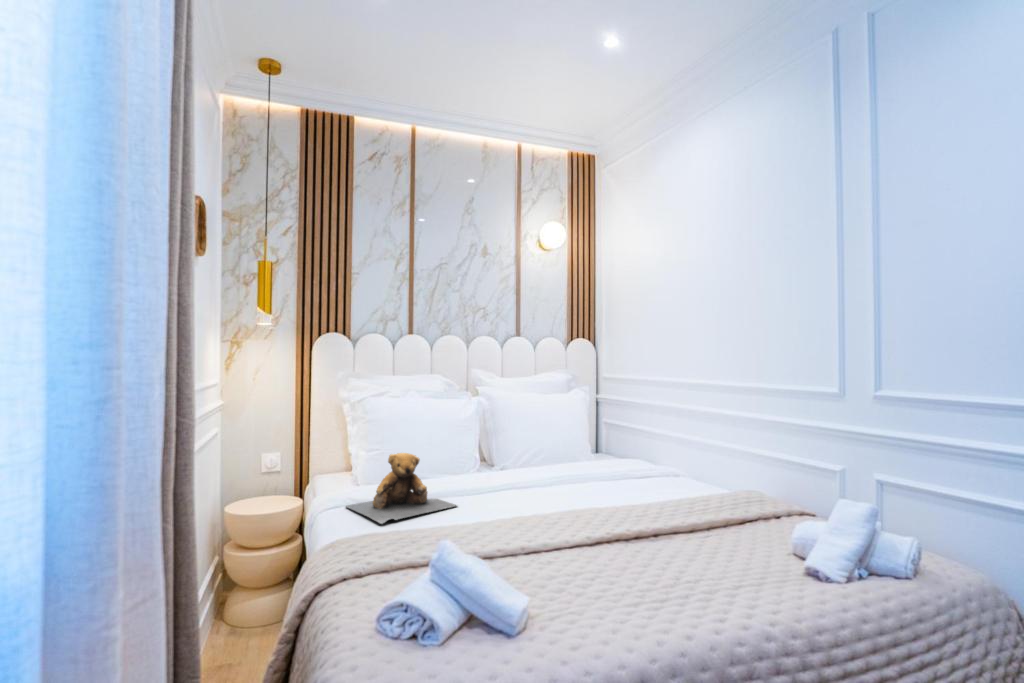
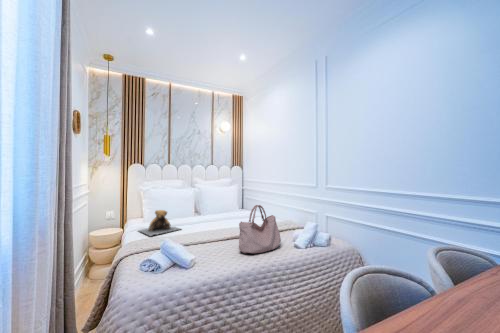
handbag: none [643,447,763,592] -> present [239,205,281,253]

